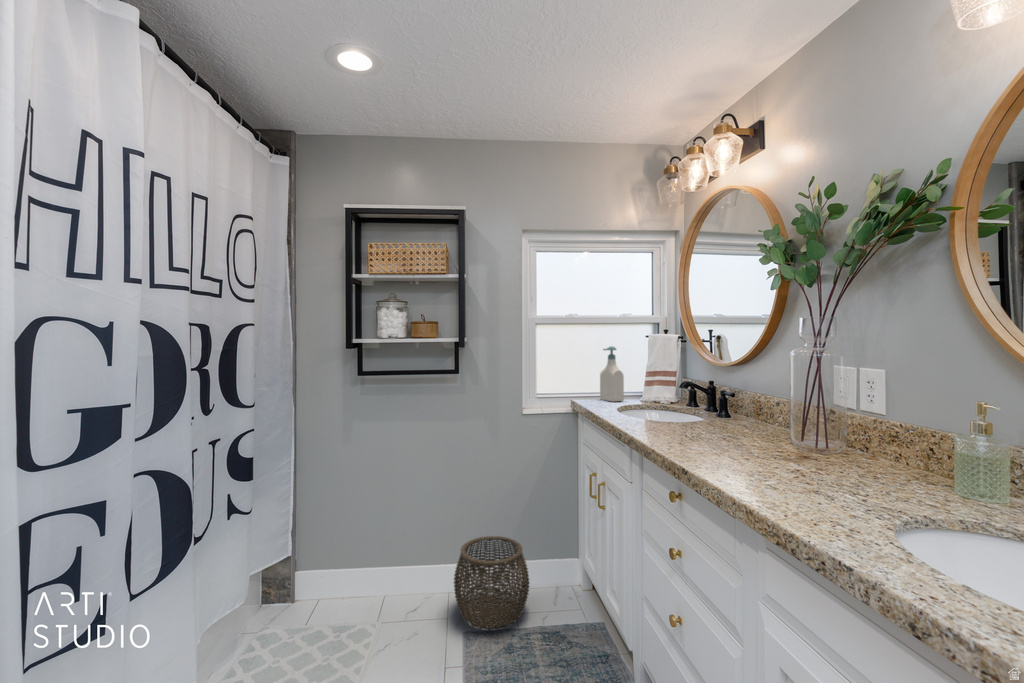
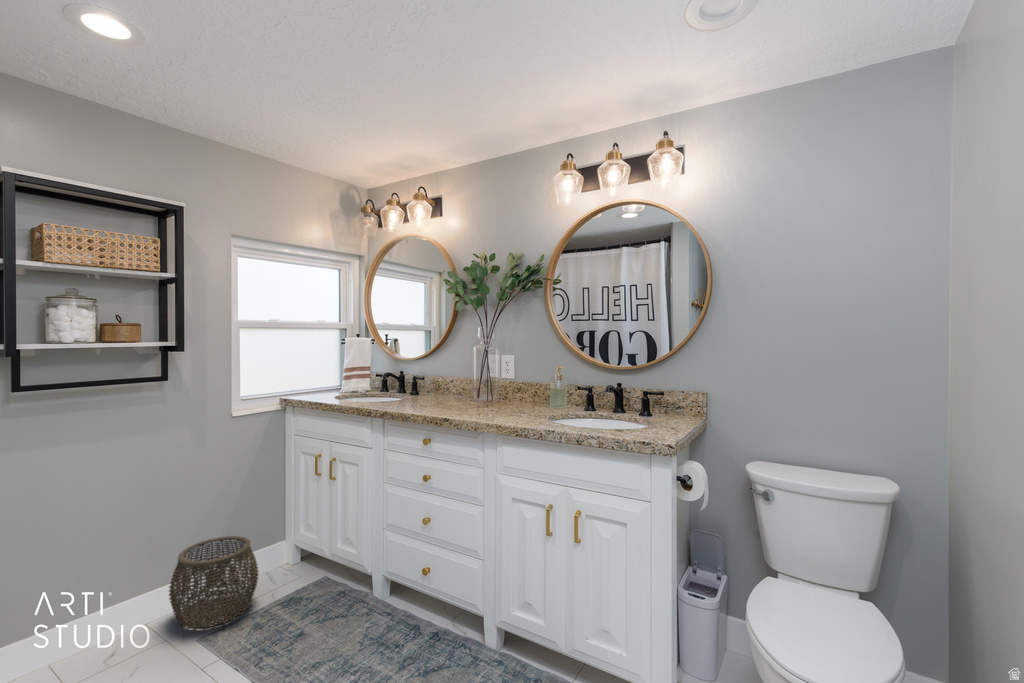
soap bottle: present [600,346,624,402] -> none [304,348,327,395]

